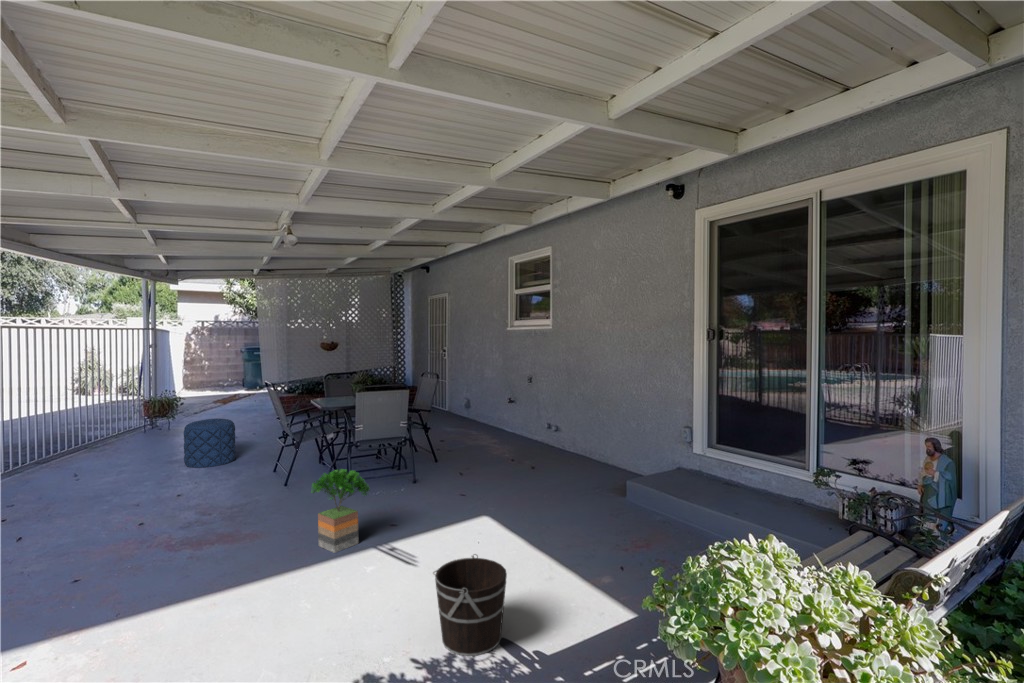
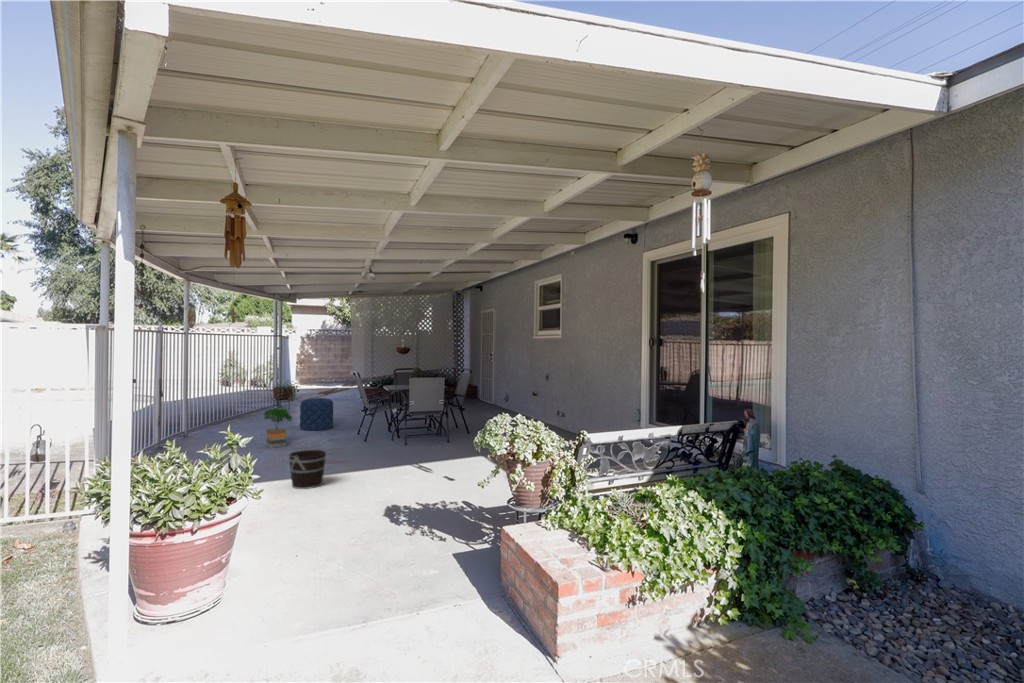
potted tree: present [311,469,370,553] -> present [263,408,292,448]
bucket: present [433,554,507,656] -> present [289,449,326,489]

